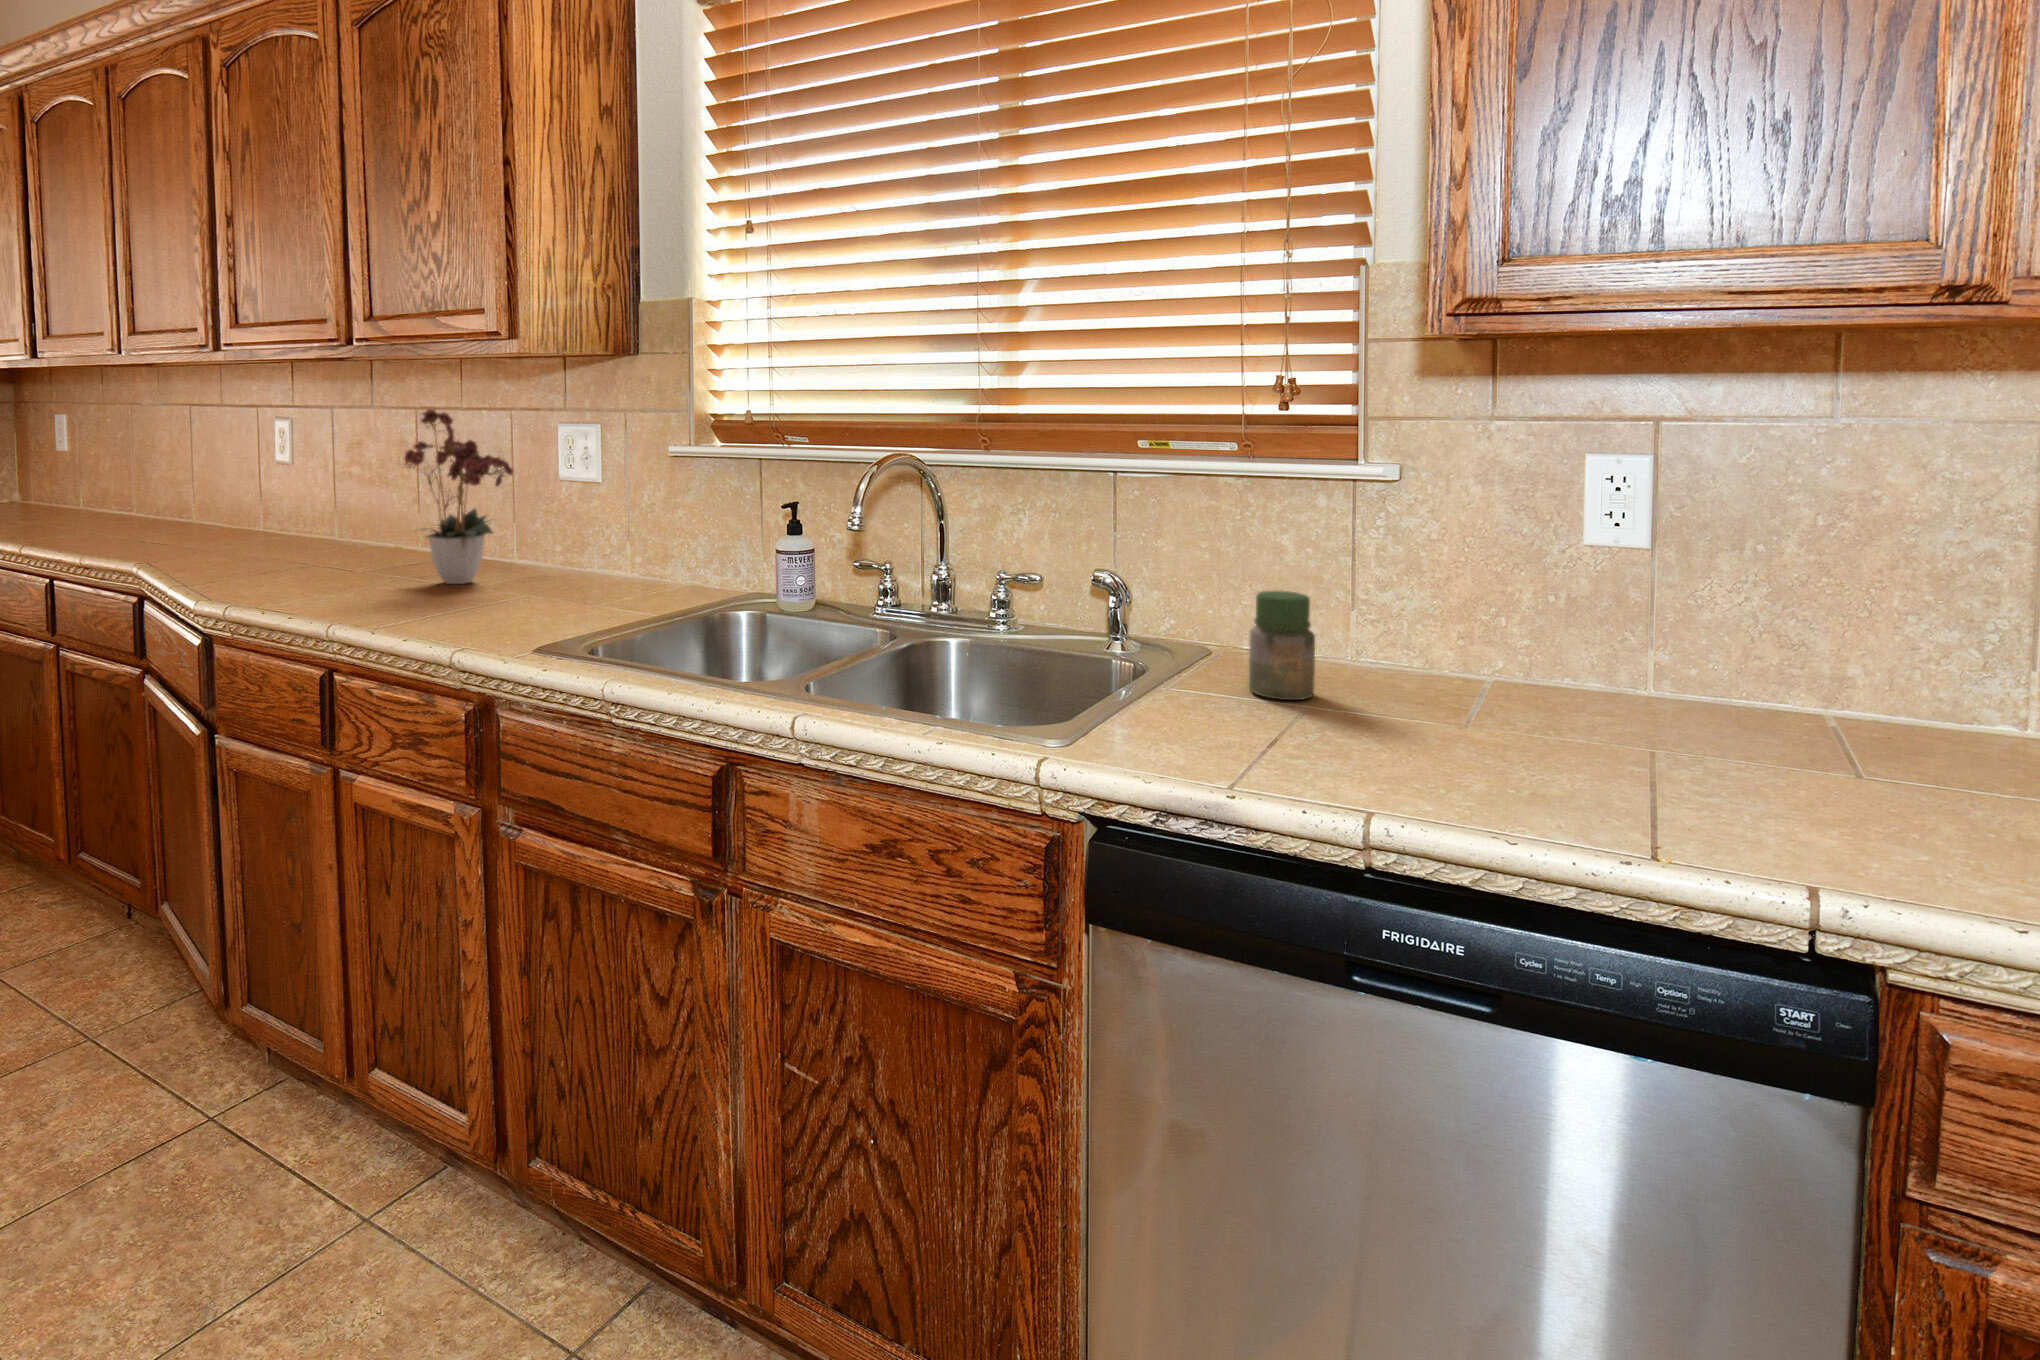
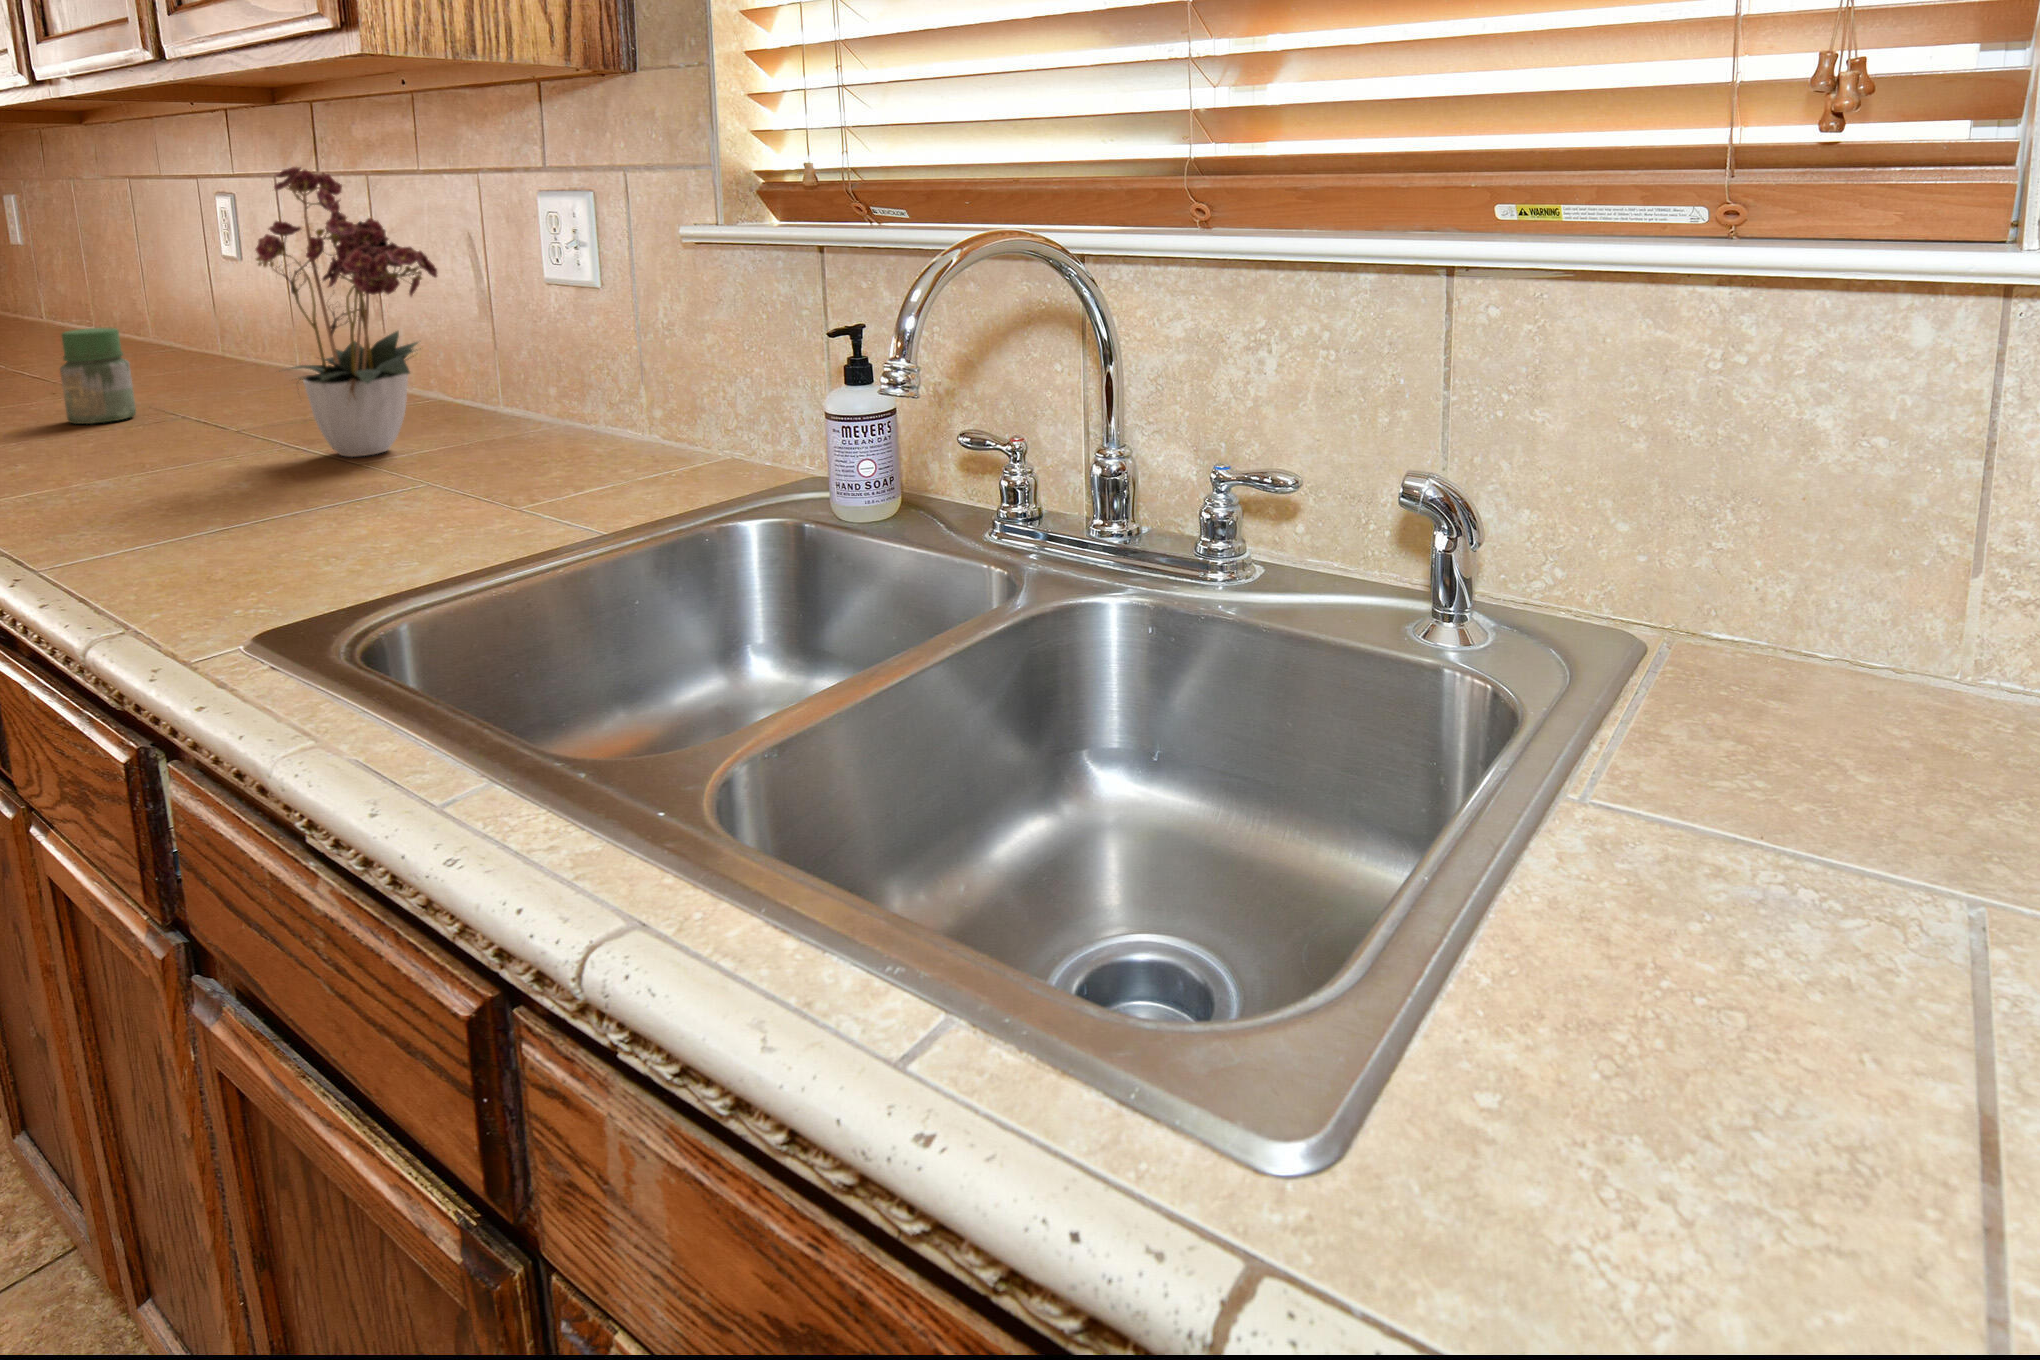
jar: present [1249,591,1315,700] -> present [60,328,136,424]

